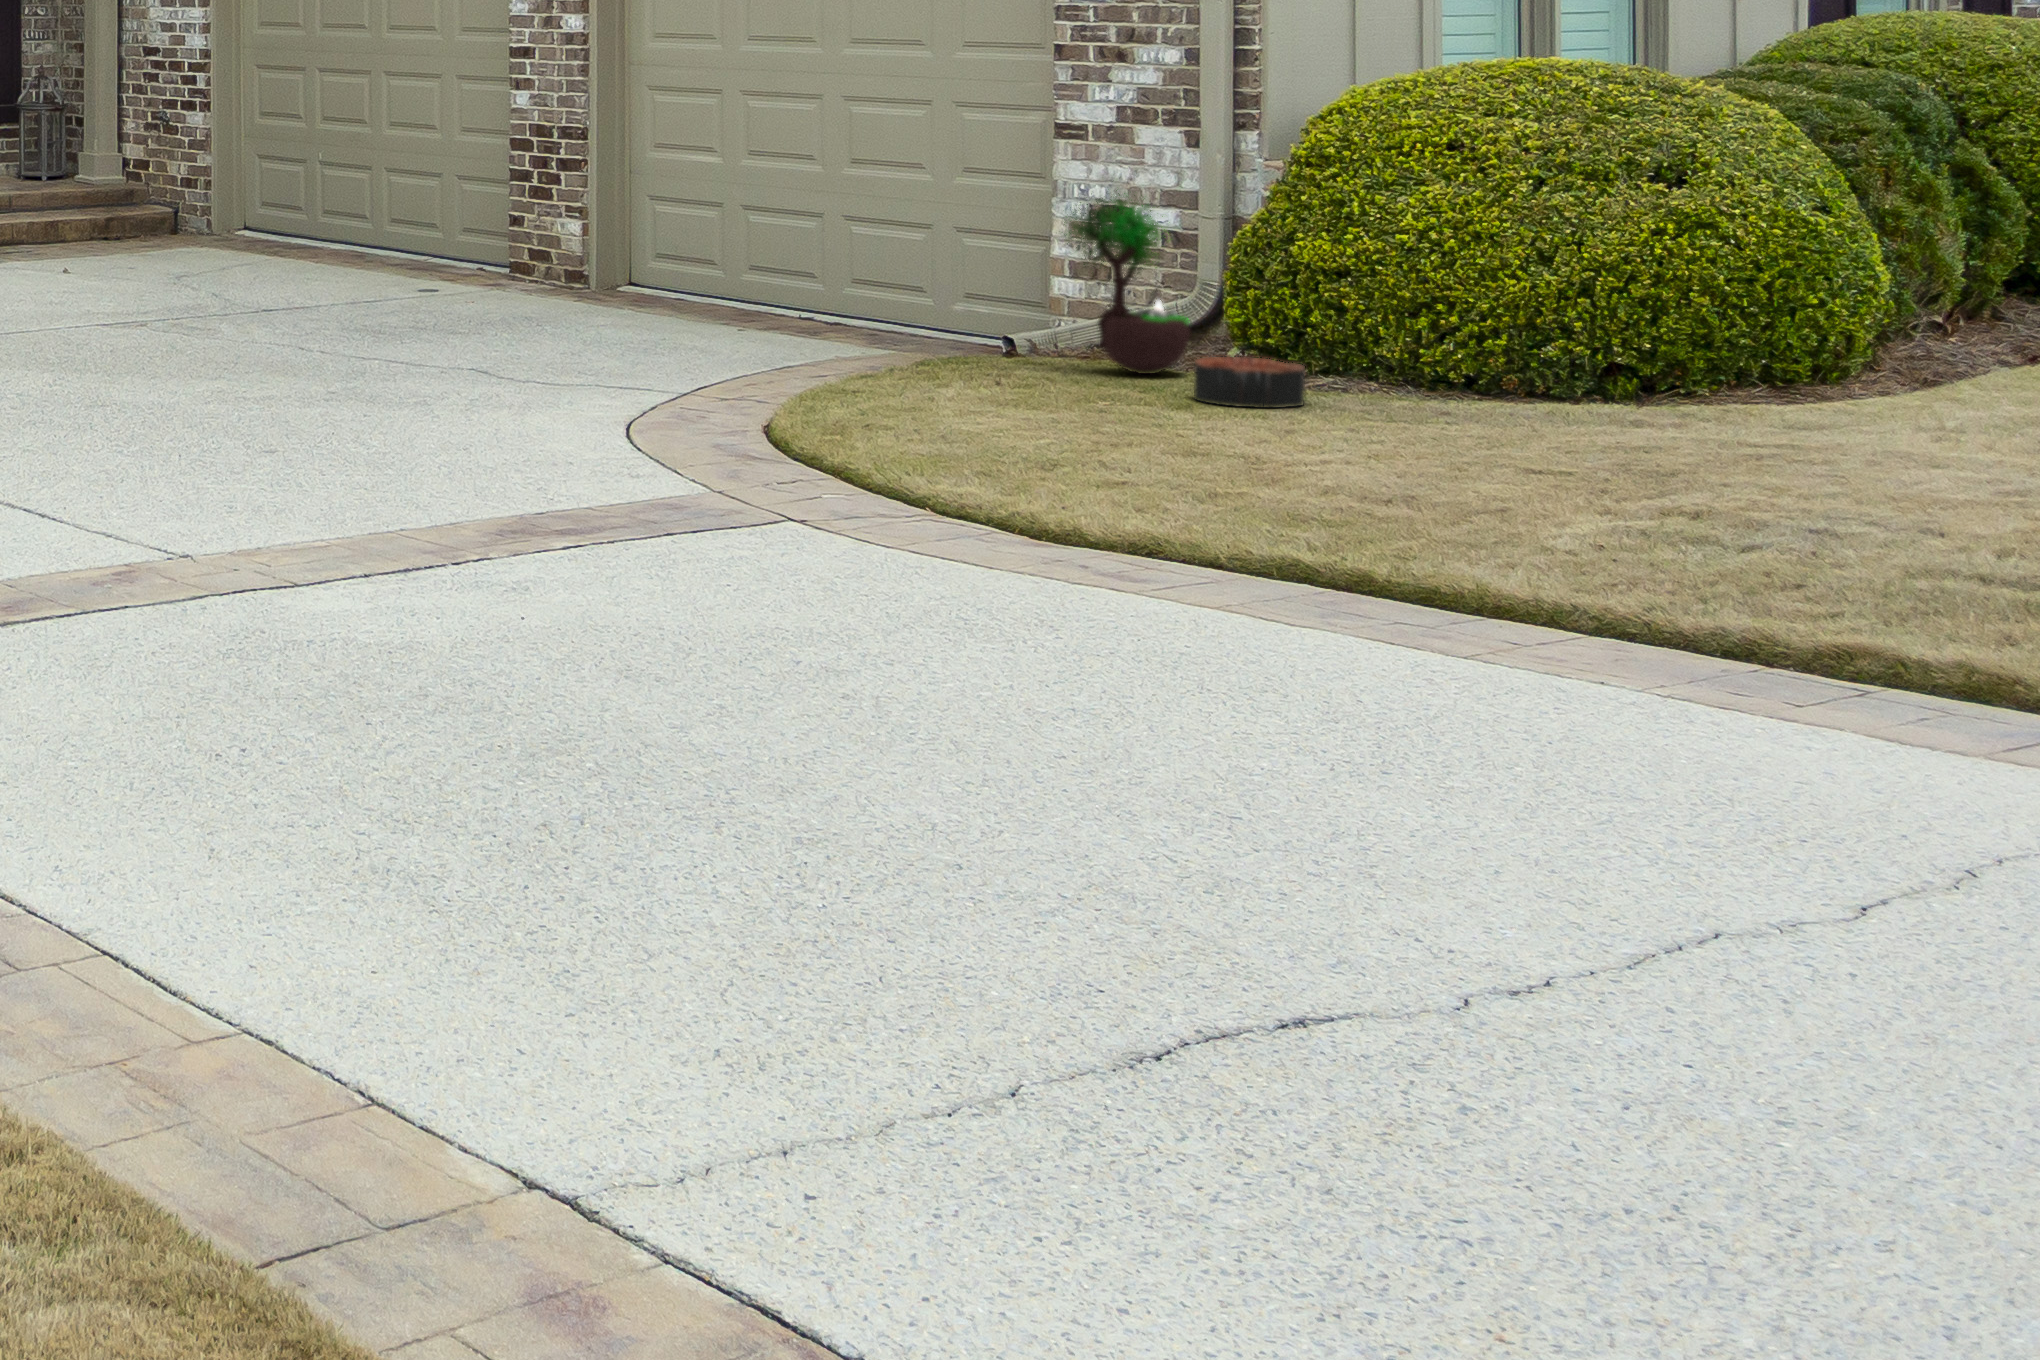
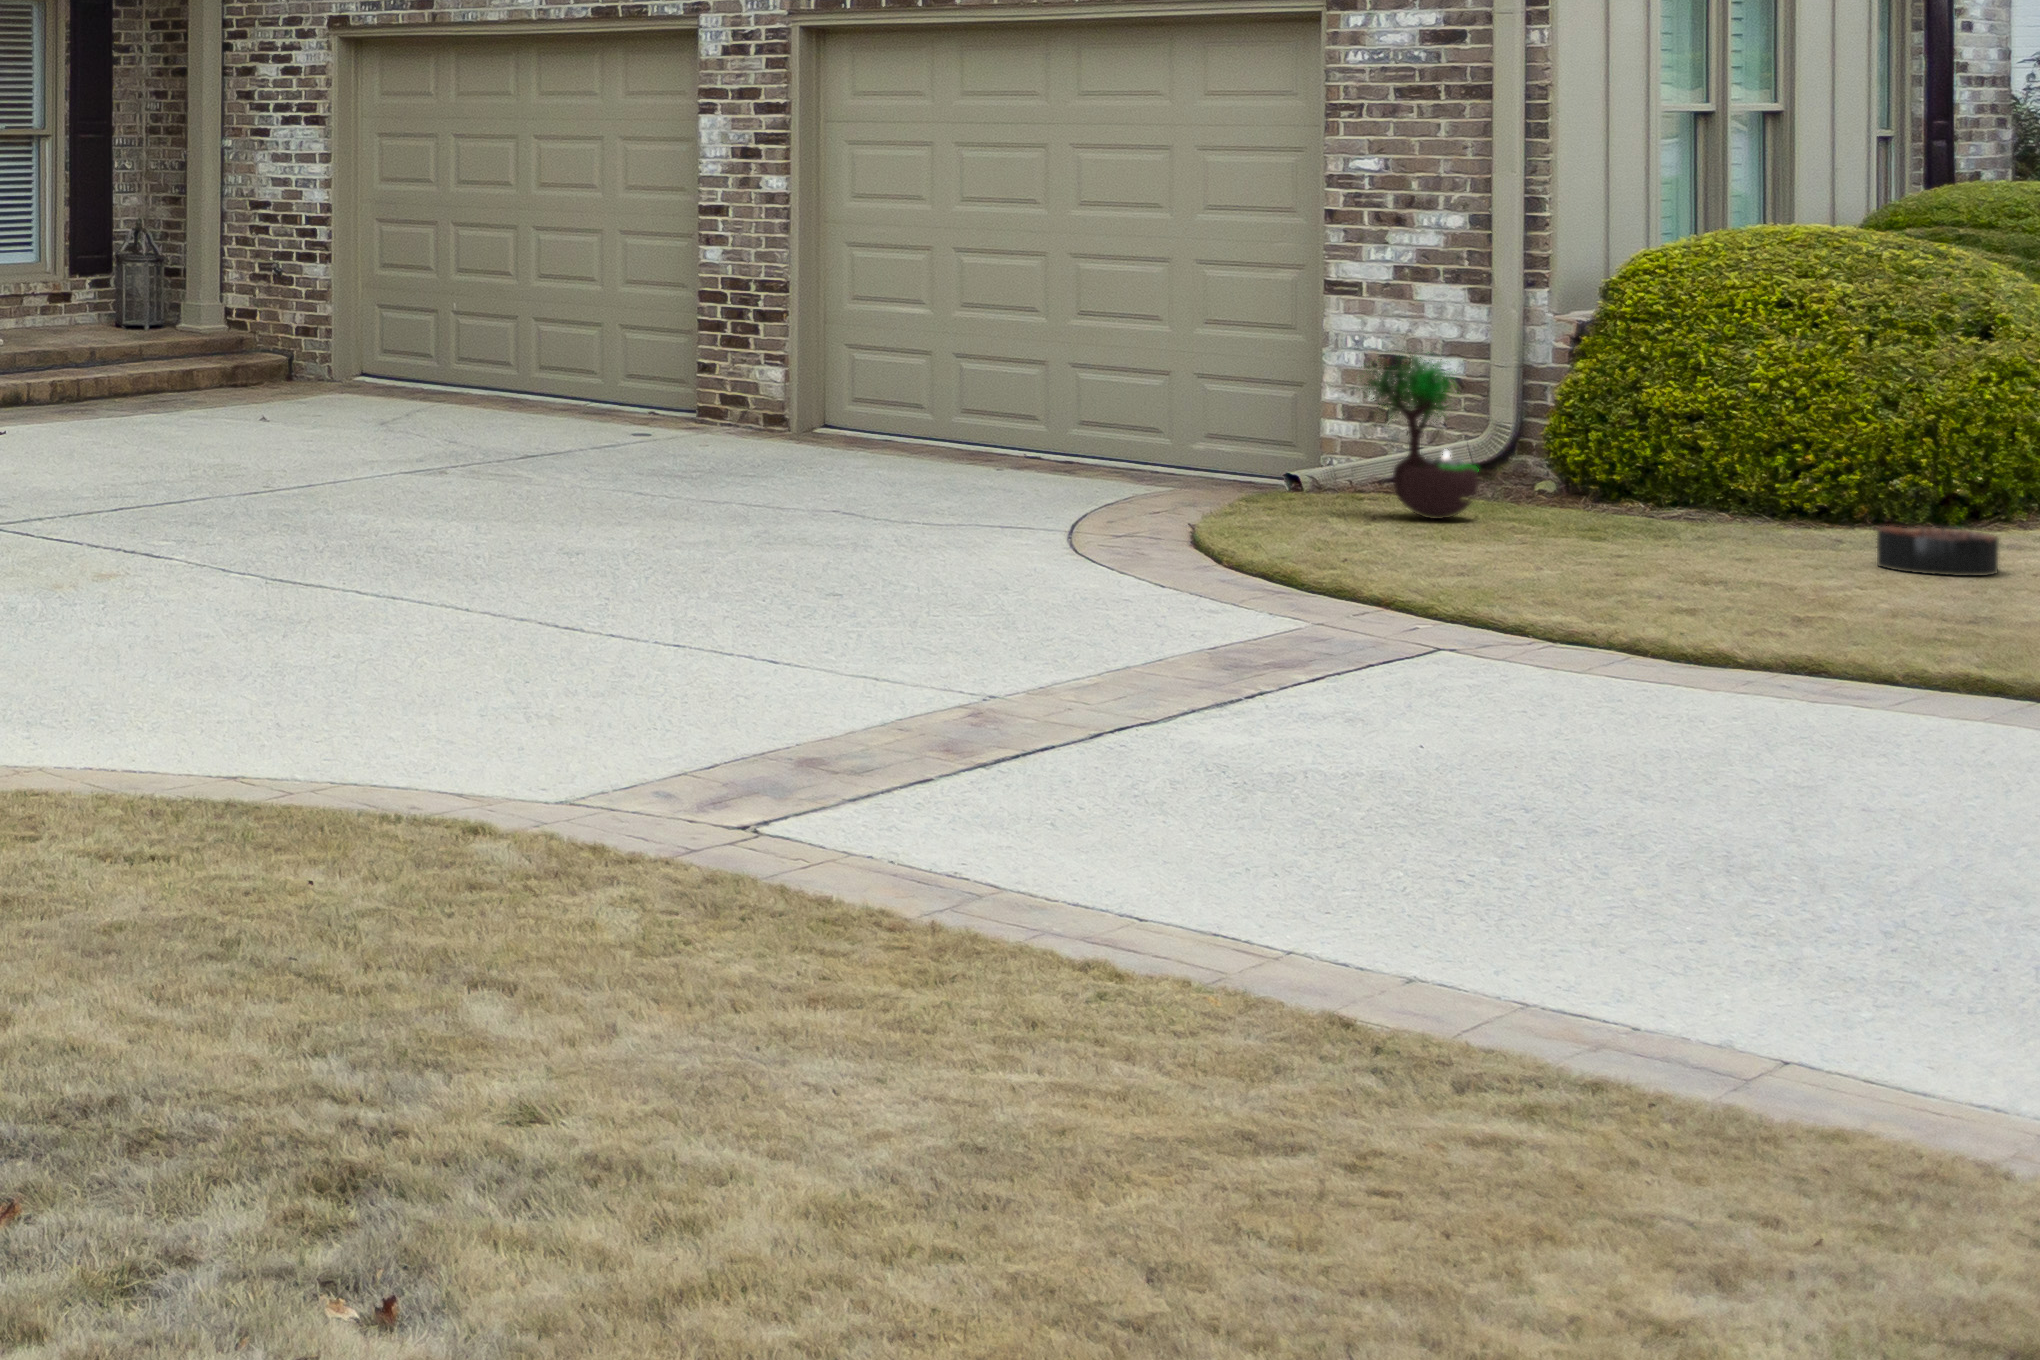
basket: present [1194,357,1305,408] -> present [1877,526,1998,576]

